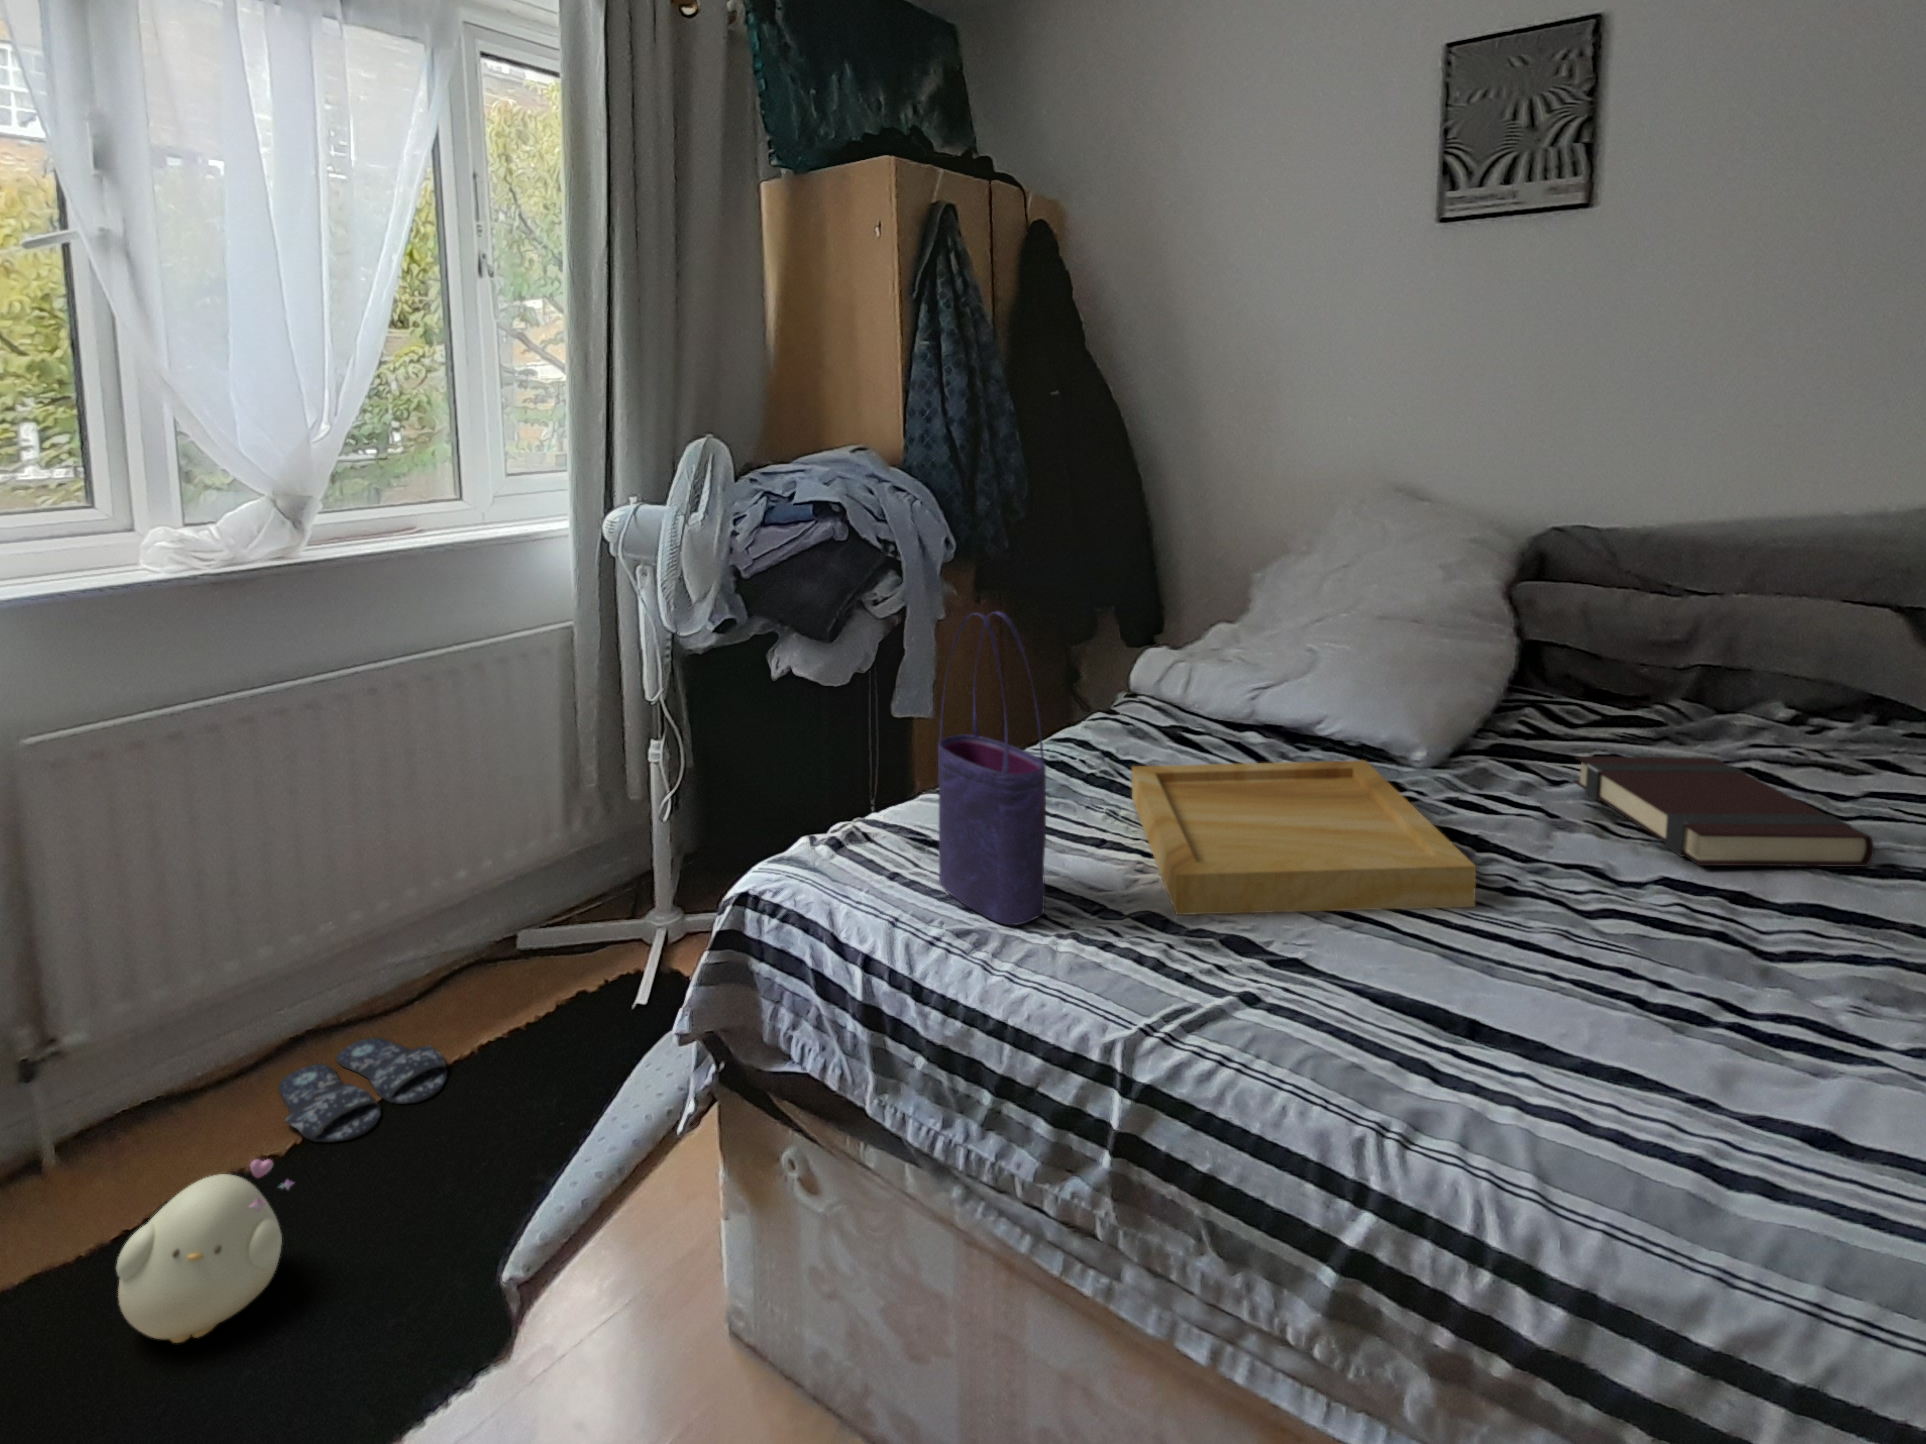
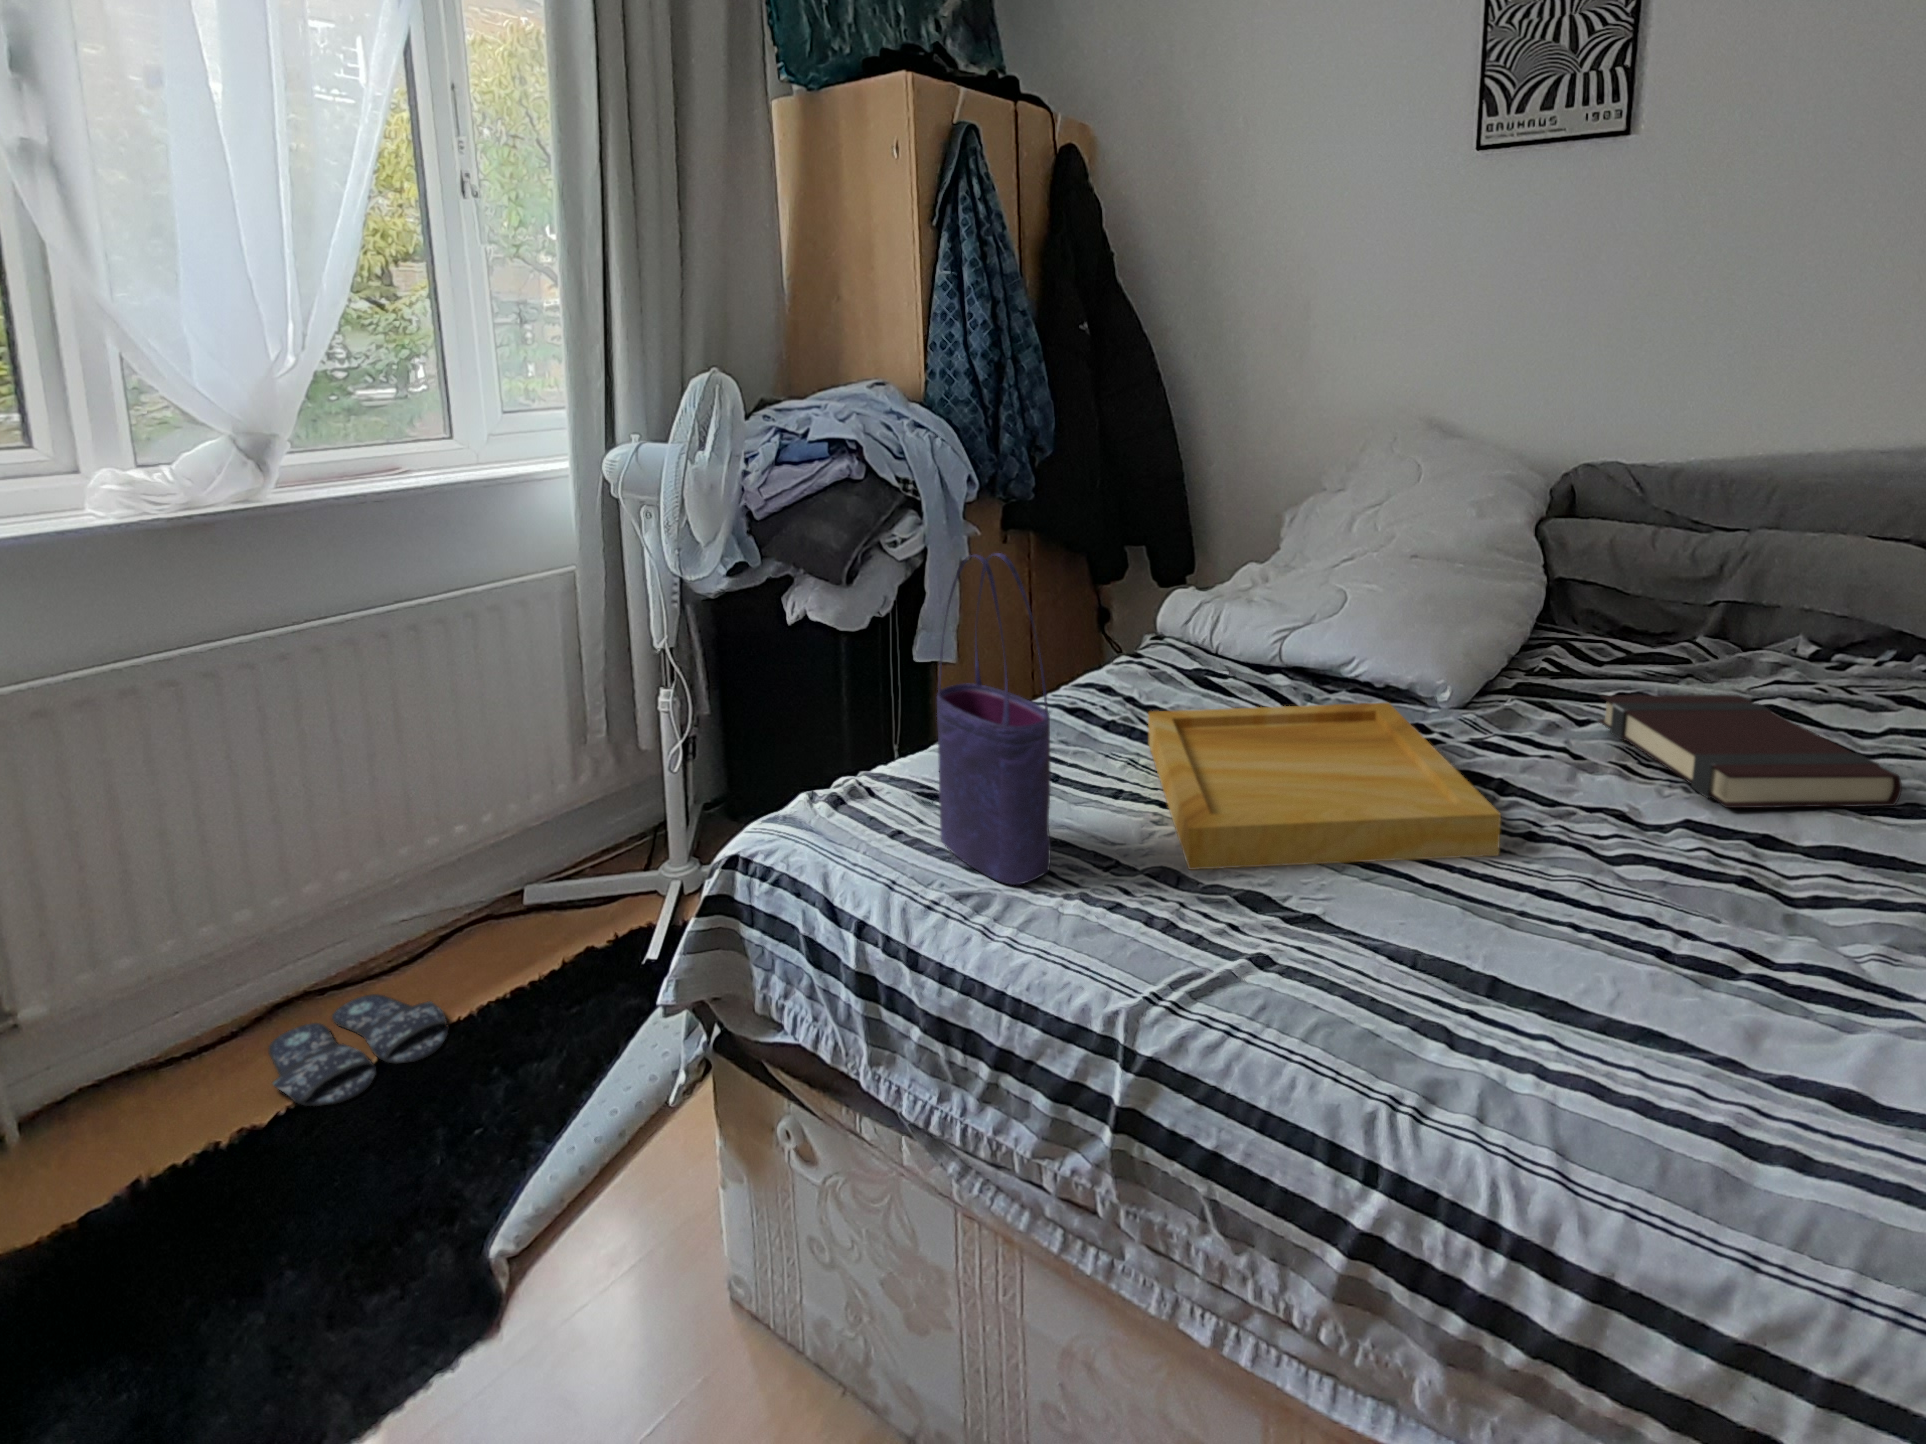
plush toy: present [117,1159,293,1343] -> none [71,1134,269,1326]

